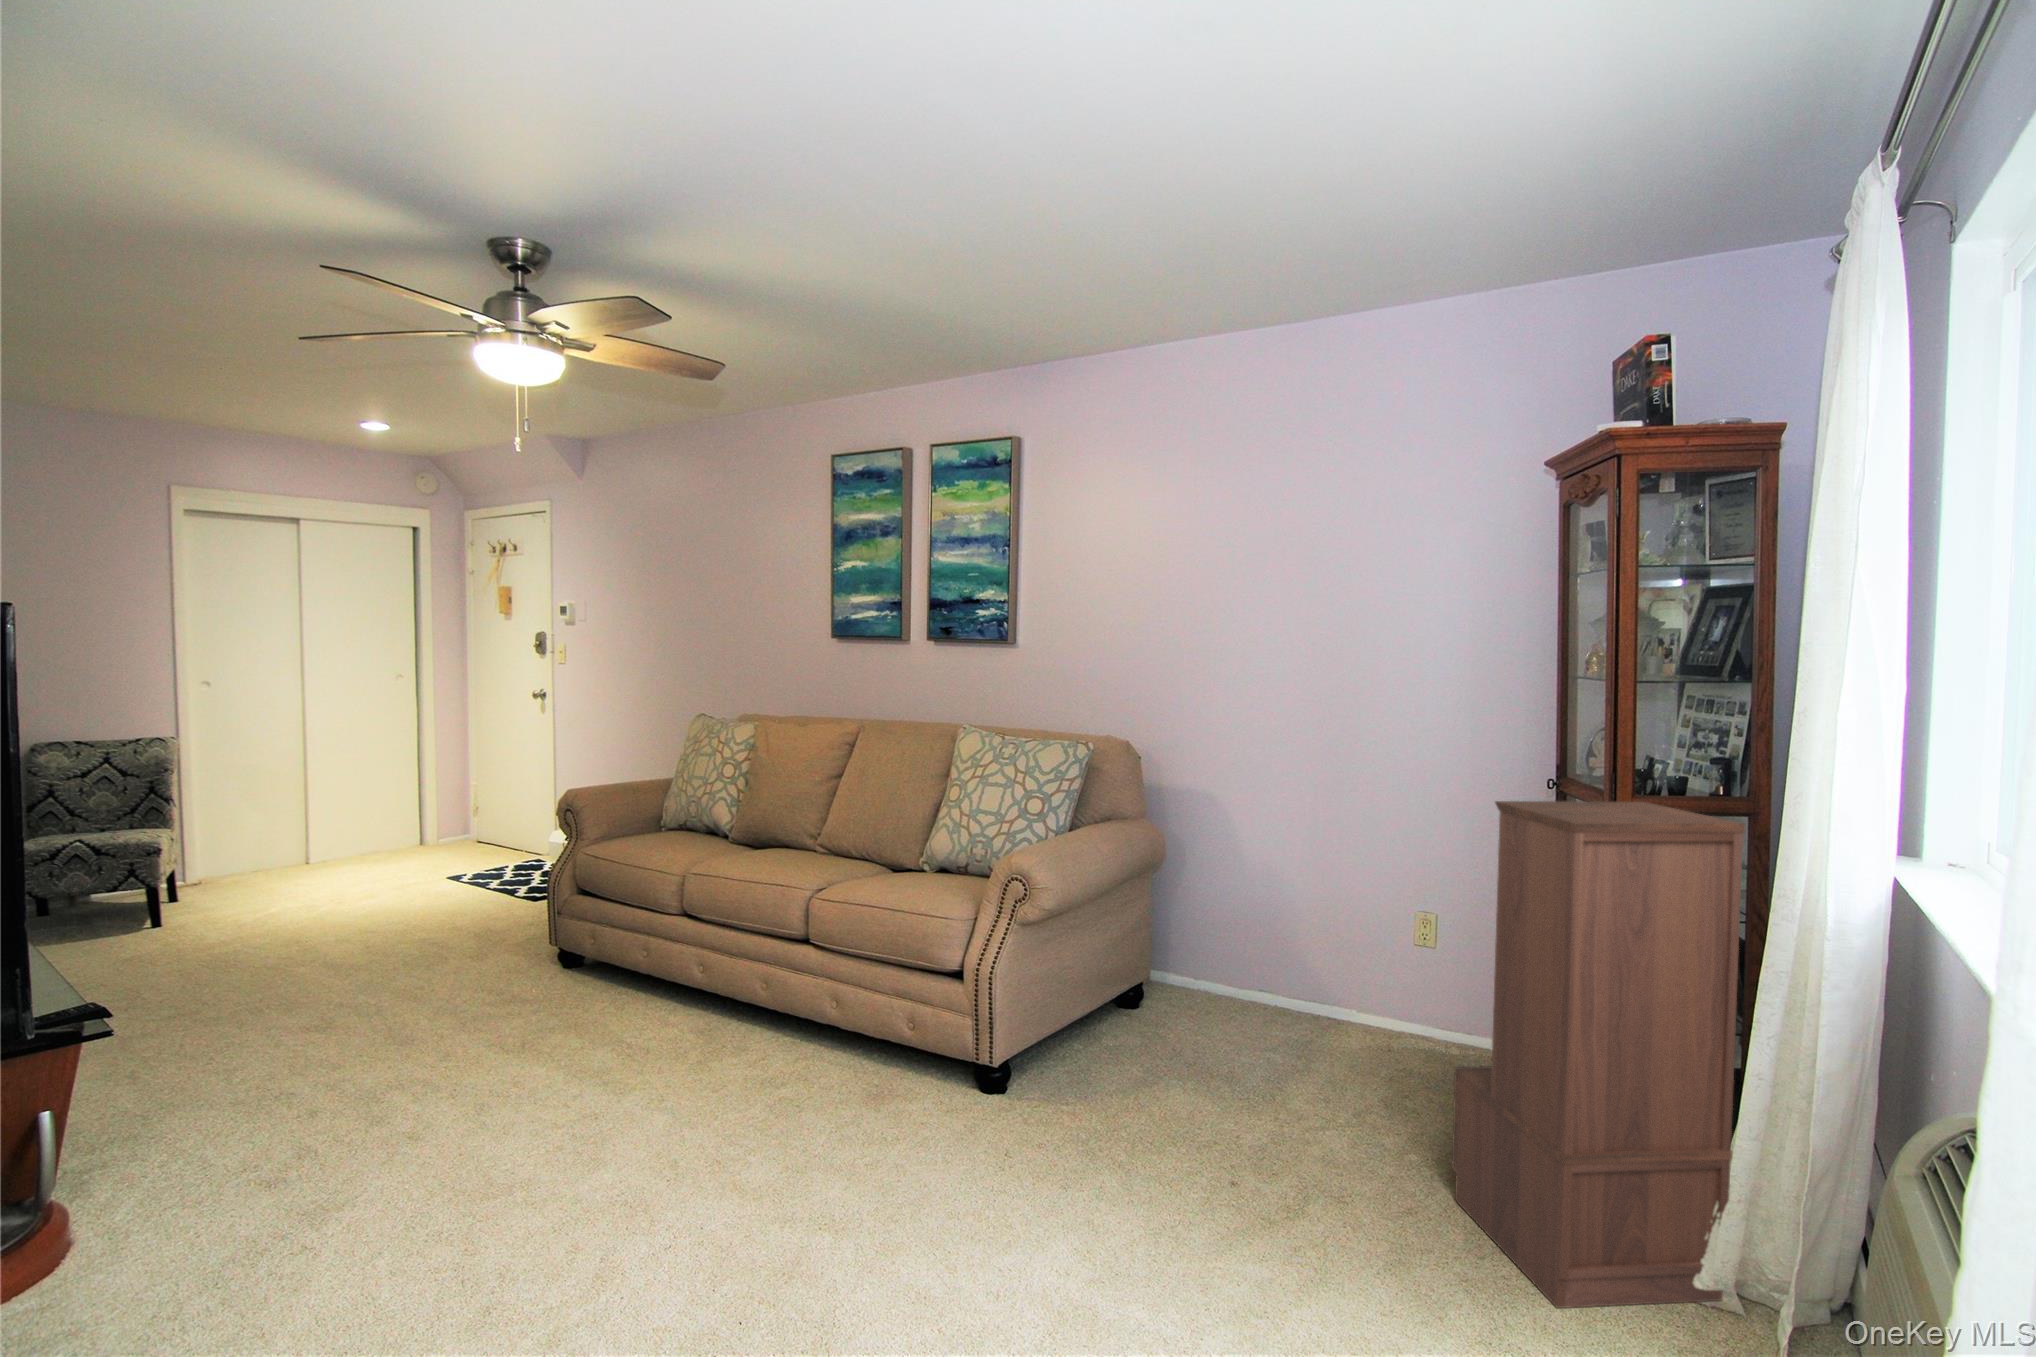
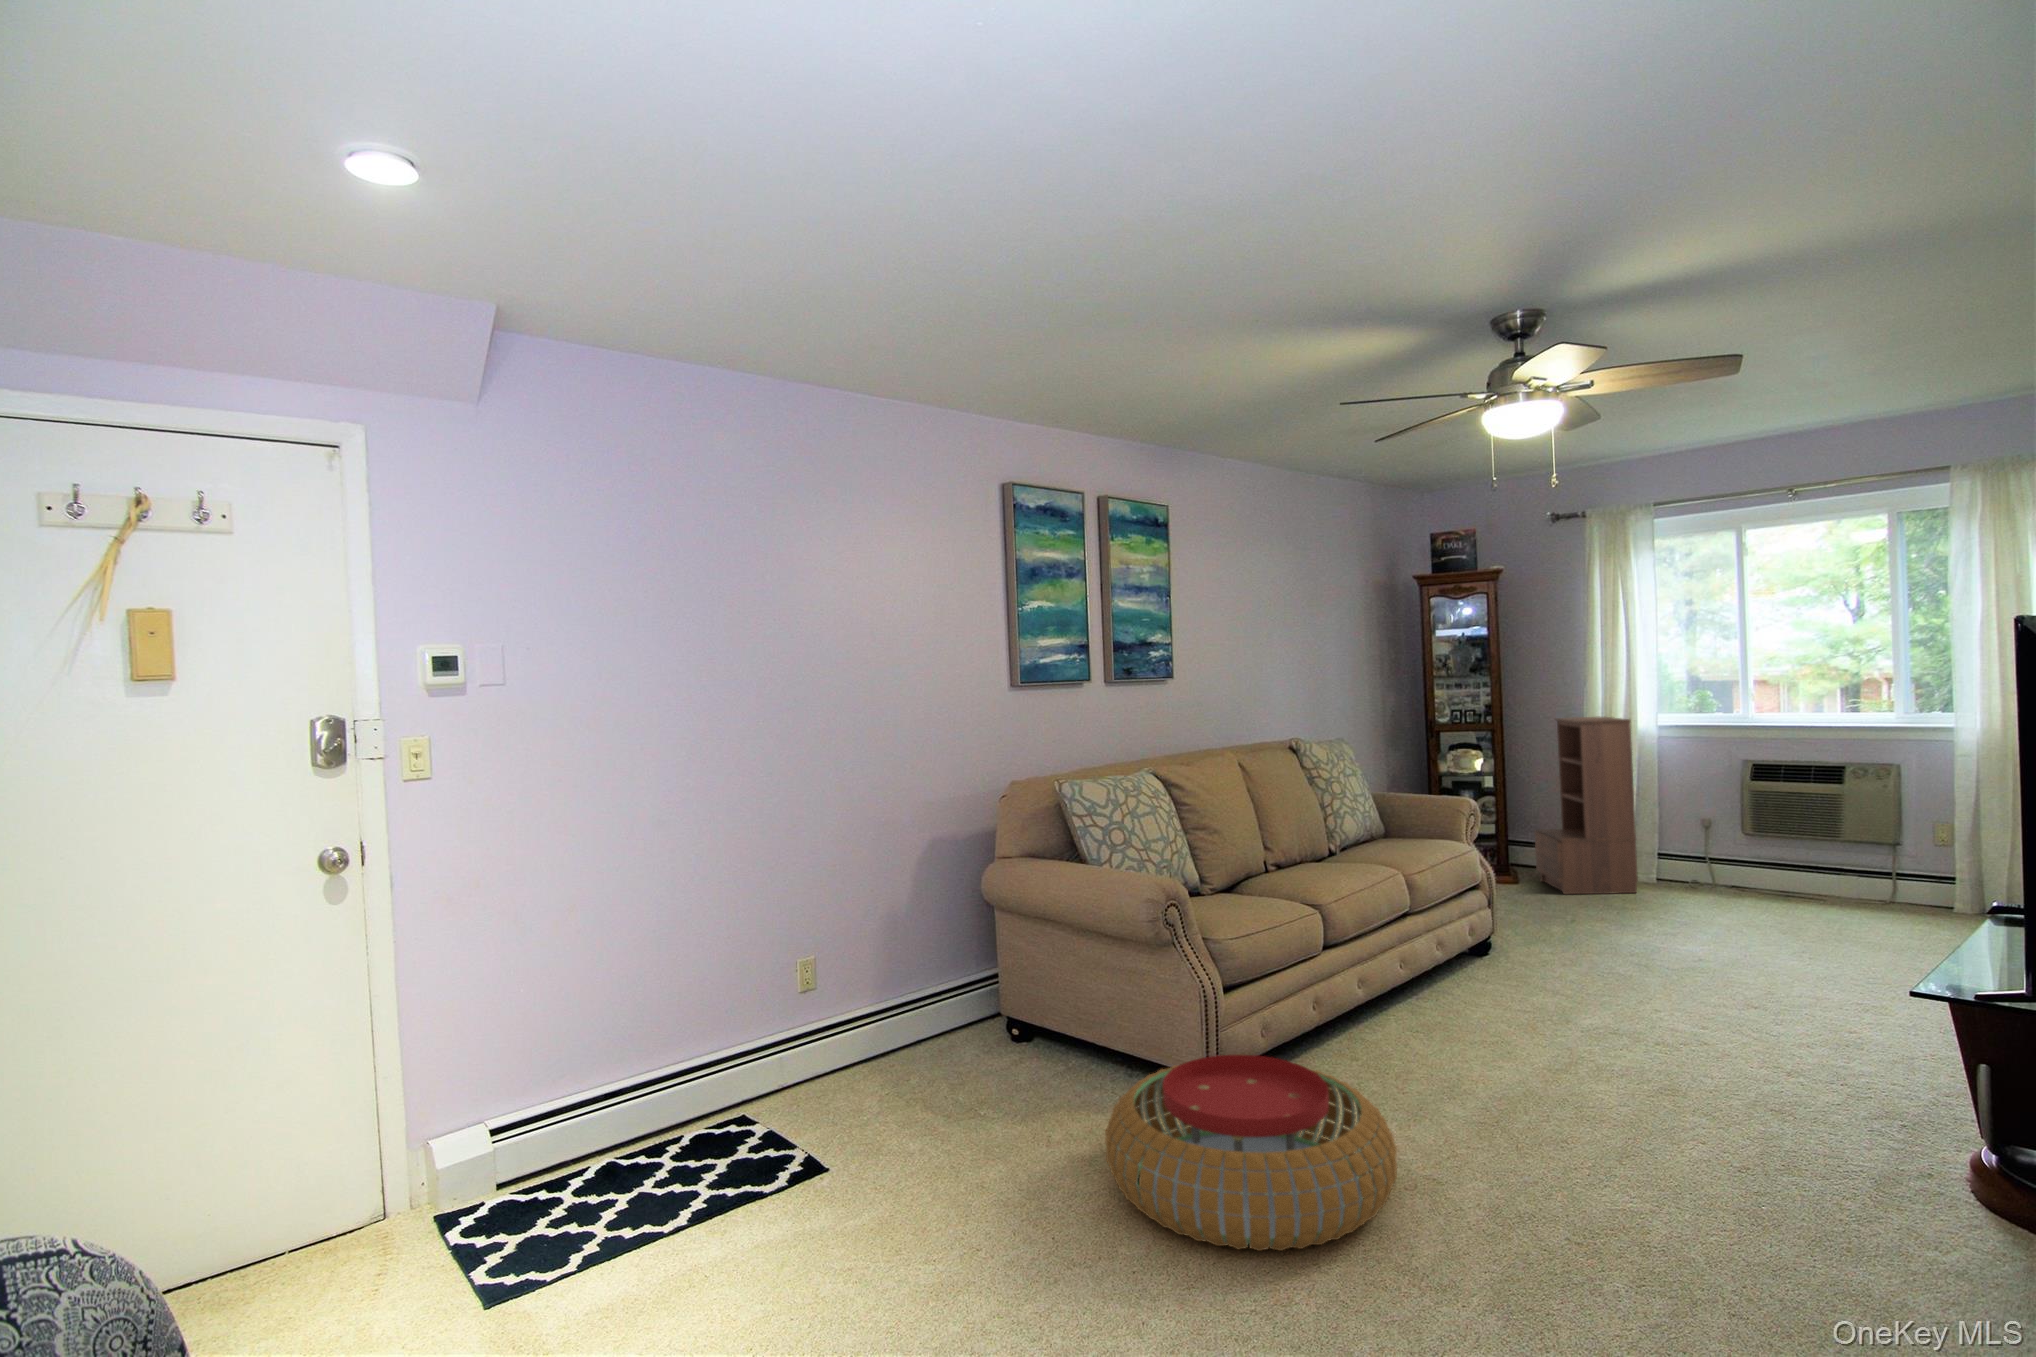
pouf: none [298,874,514,976] -> present [1105,1055,1398,1251]

